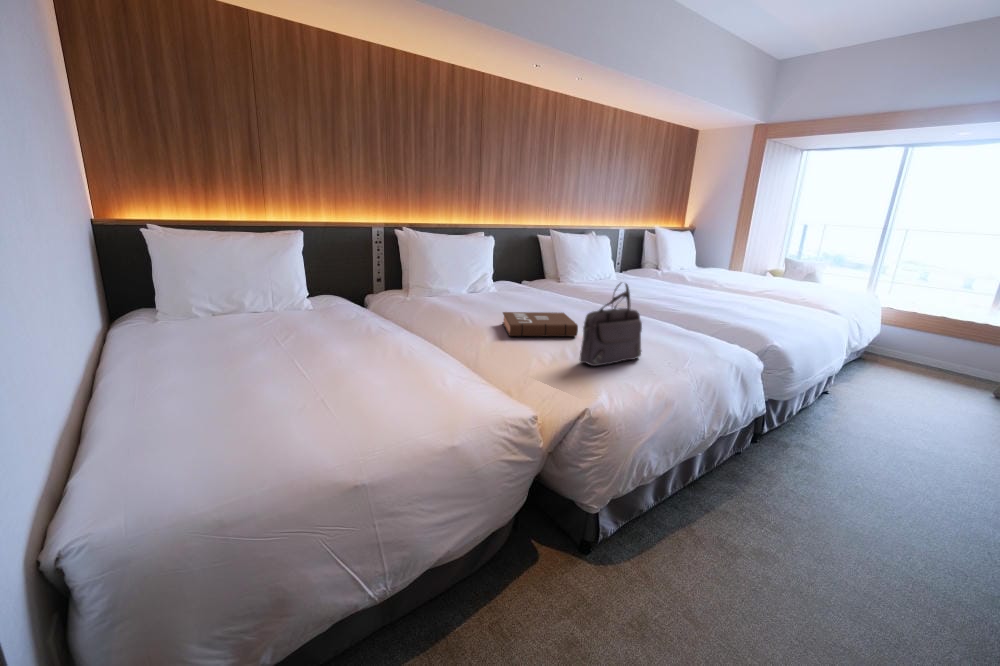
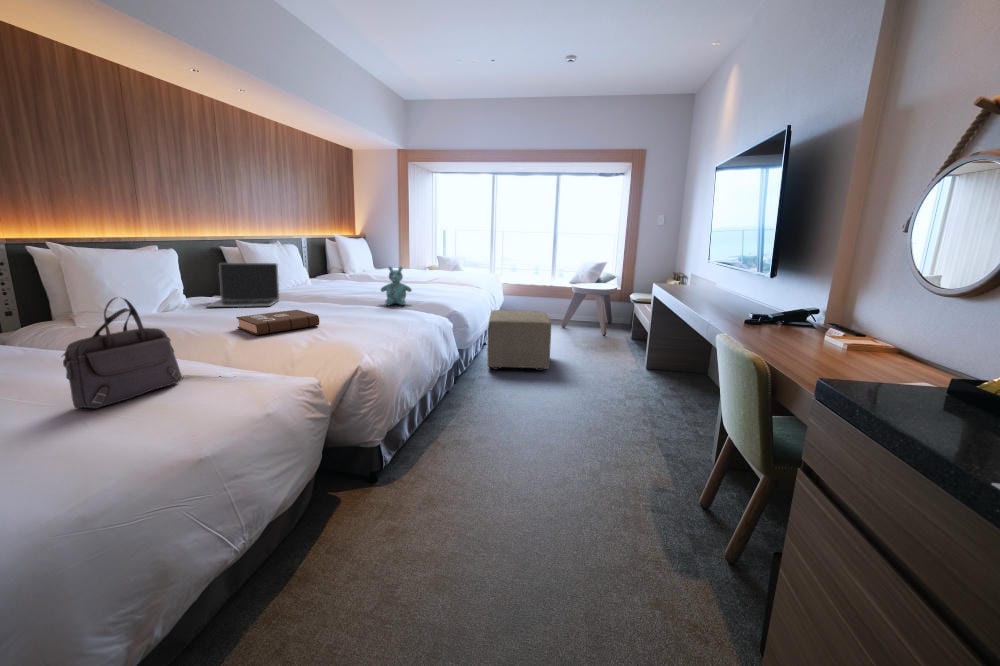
laptop: none [501,252,571,301] -> present [207,263,279,307]
stuffed bear: none [673,272,716,326] -> present [381,267,412,305]
handbag: present [580,283,642,366] -> present [62,298,182,408]
ottoman: none [822,352,985,480] -> present [487,310,551,371]

